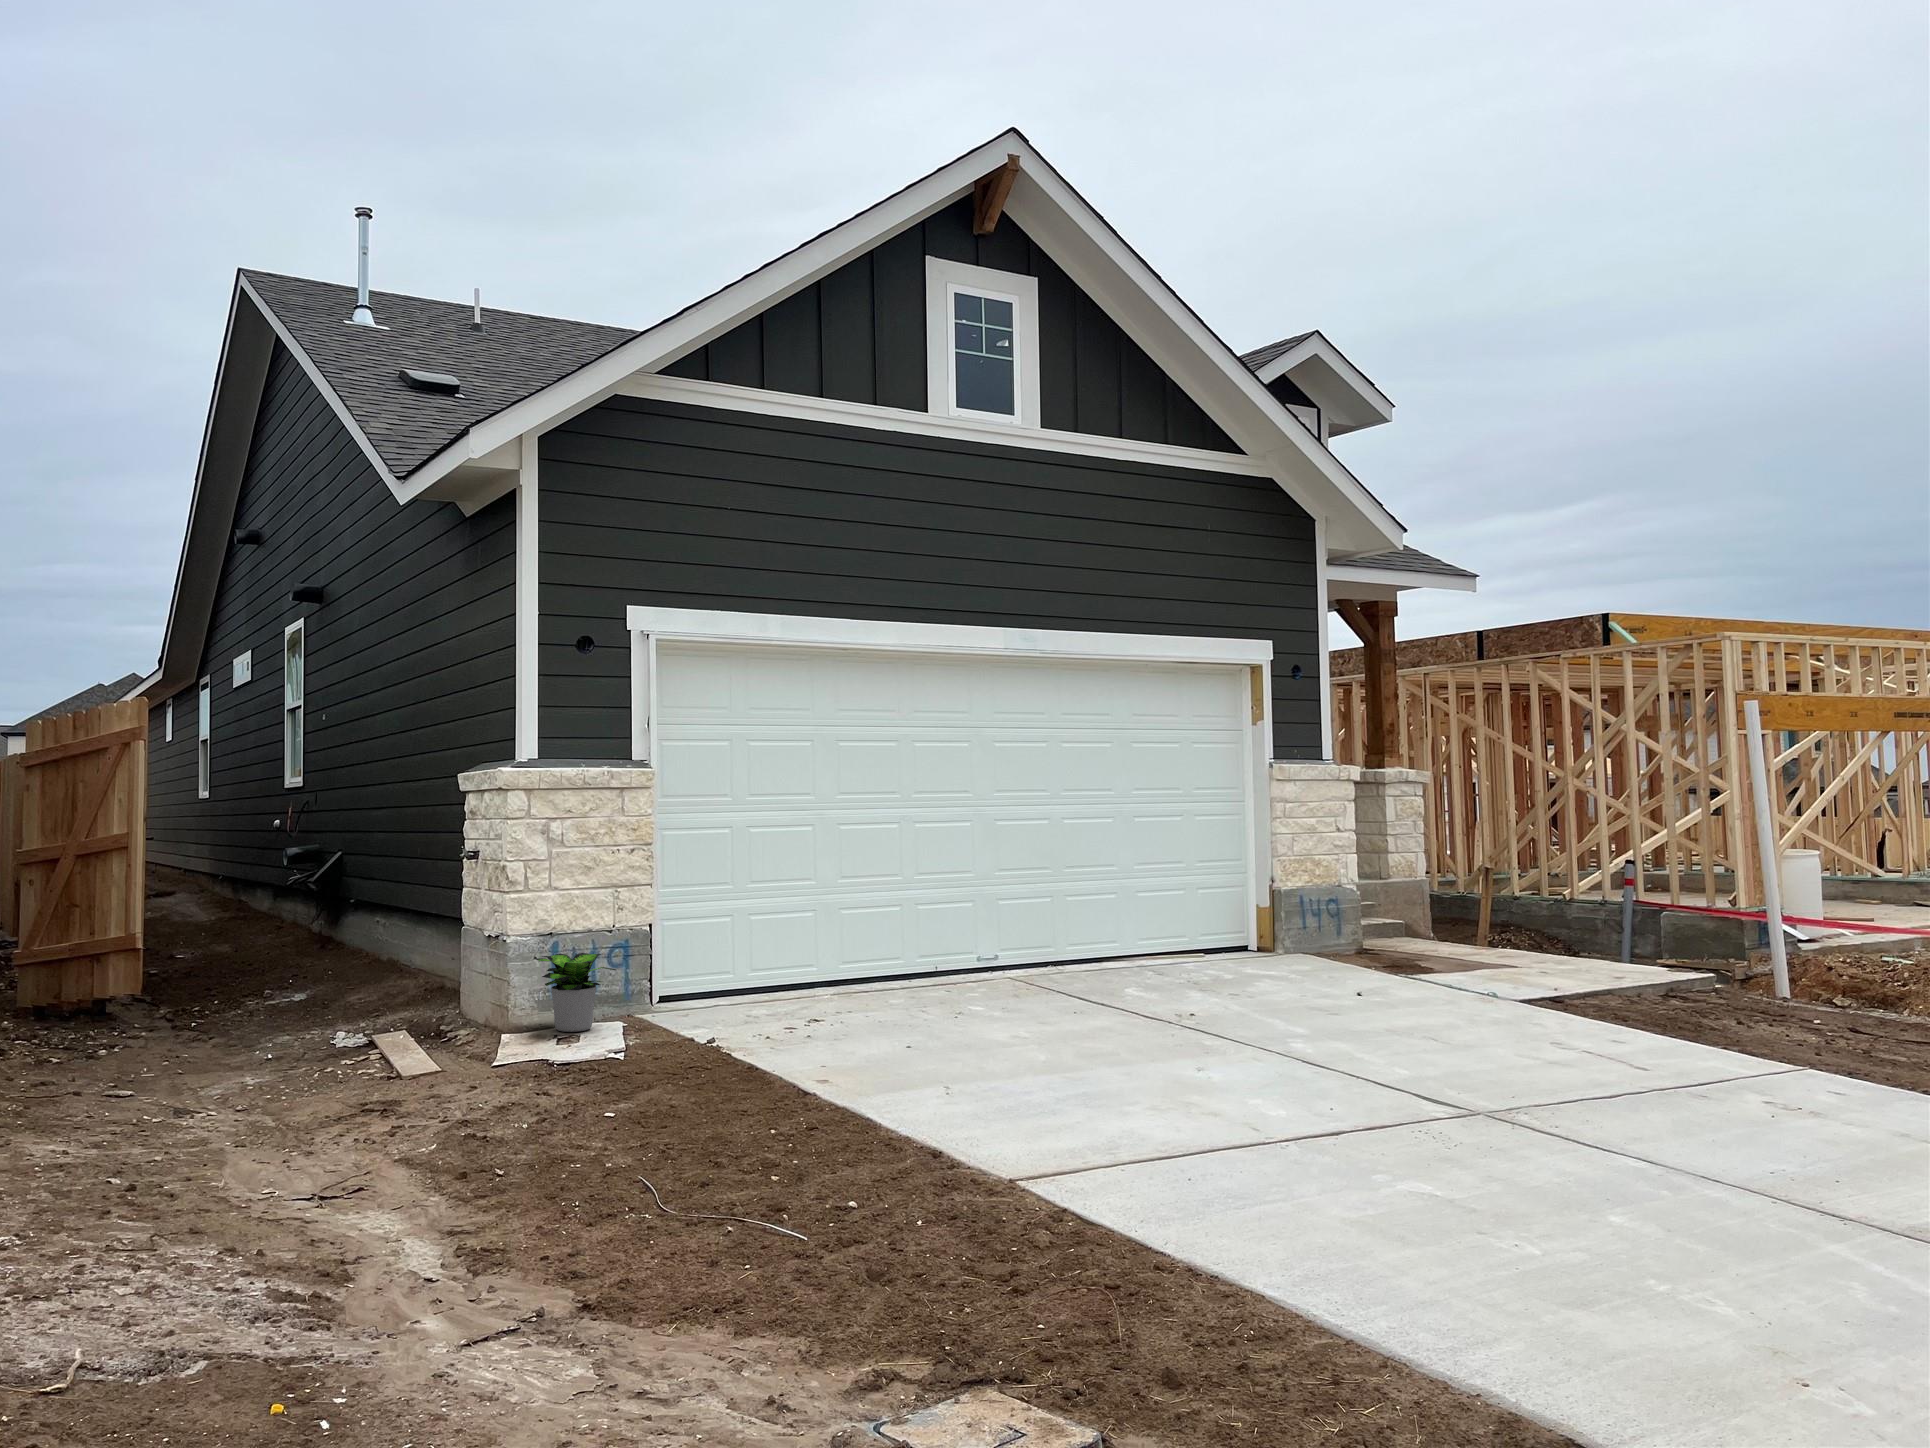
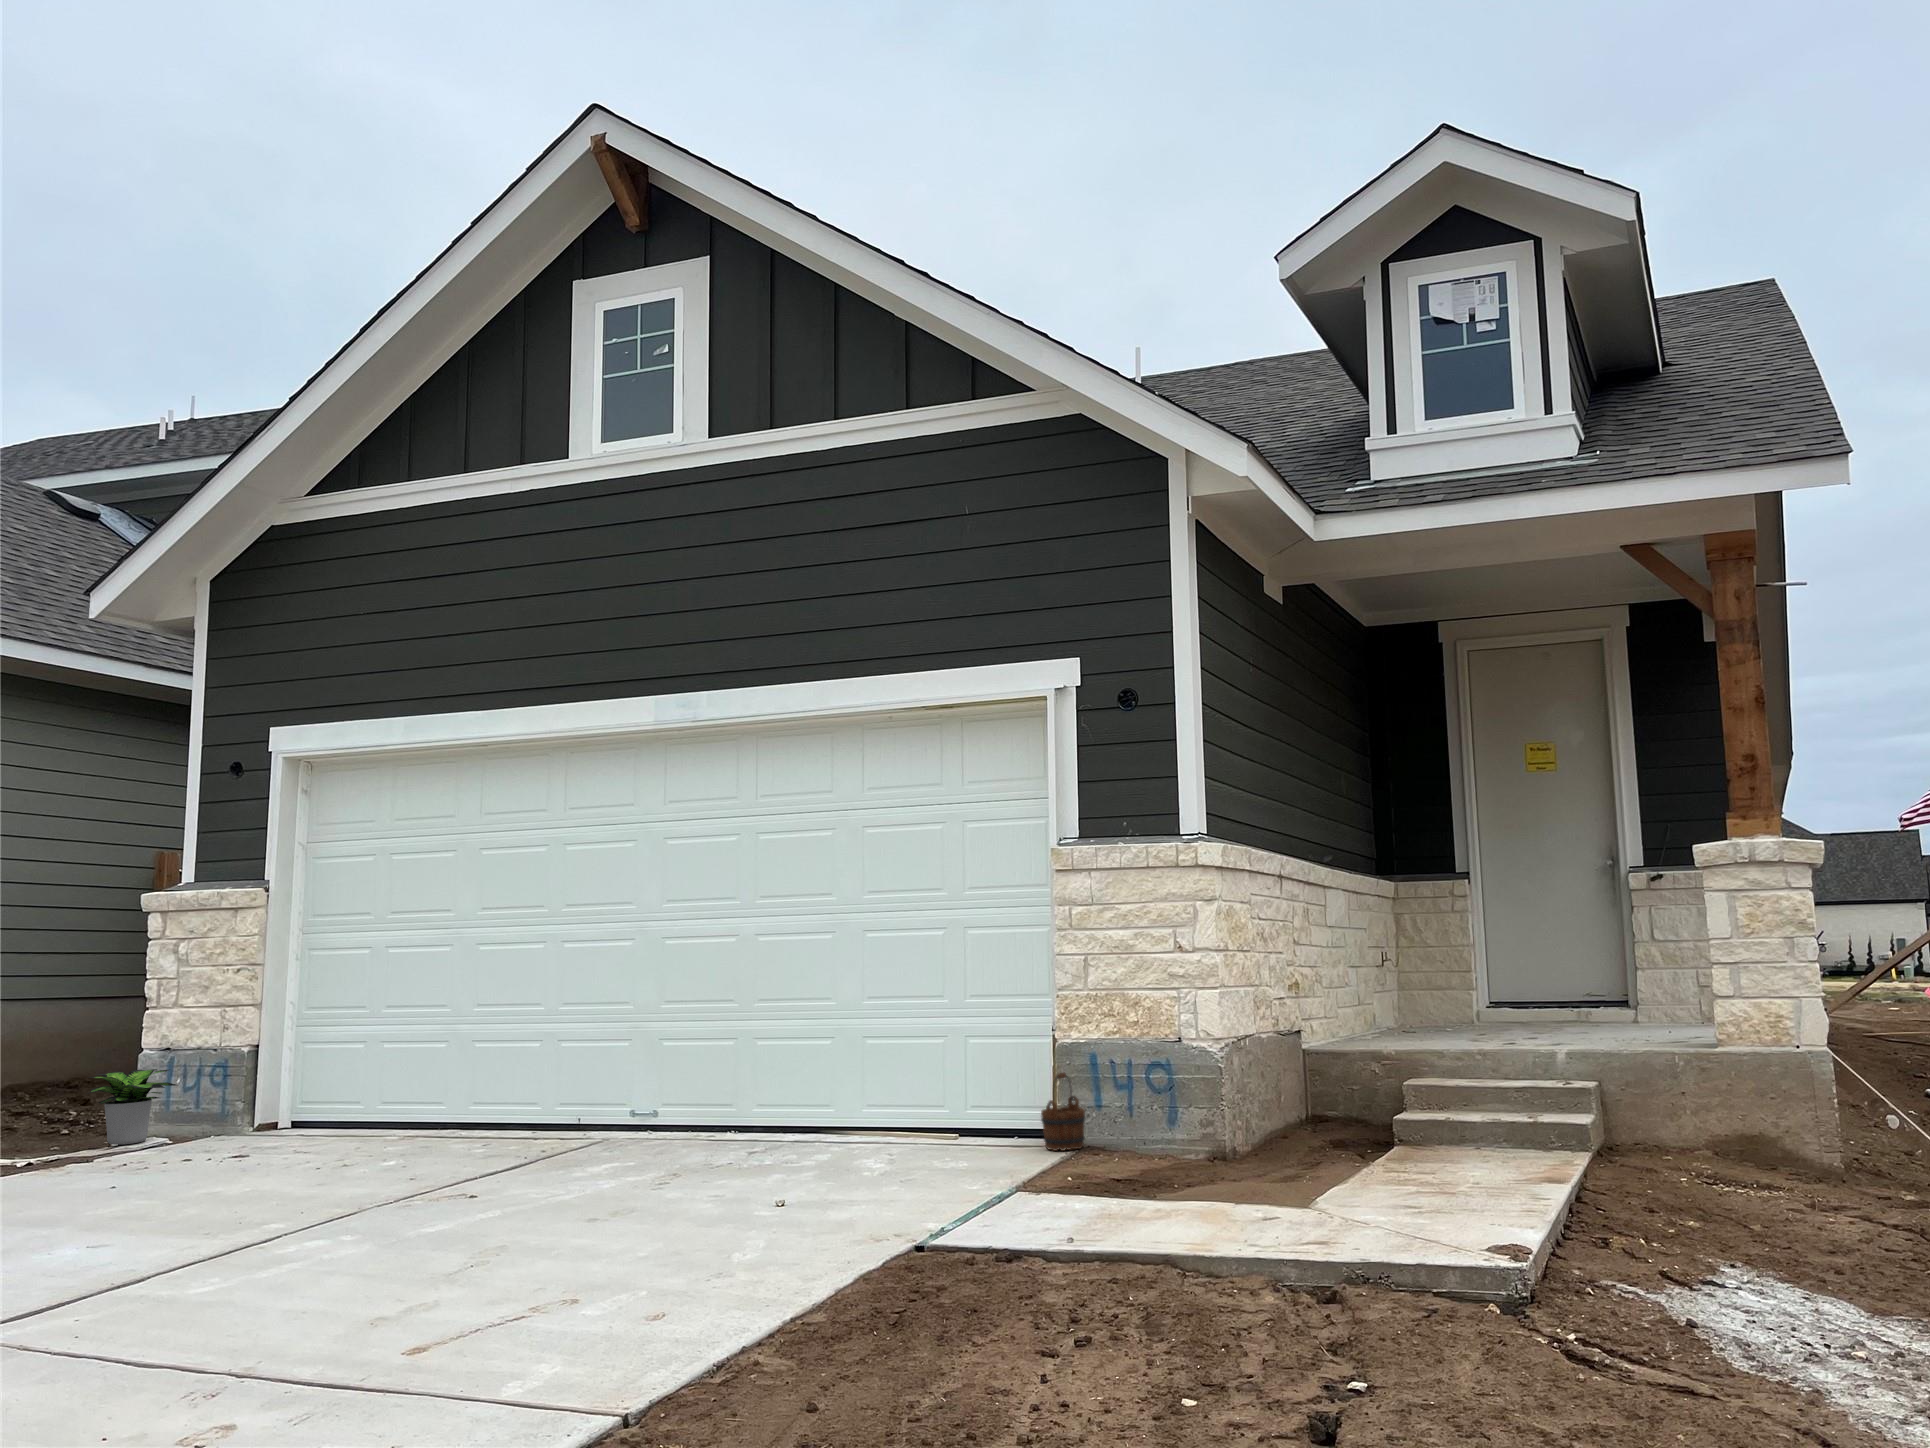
wooden bucket: none [1286,907,1314,955] -> present [1041,1073,1085,1151]

